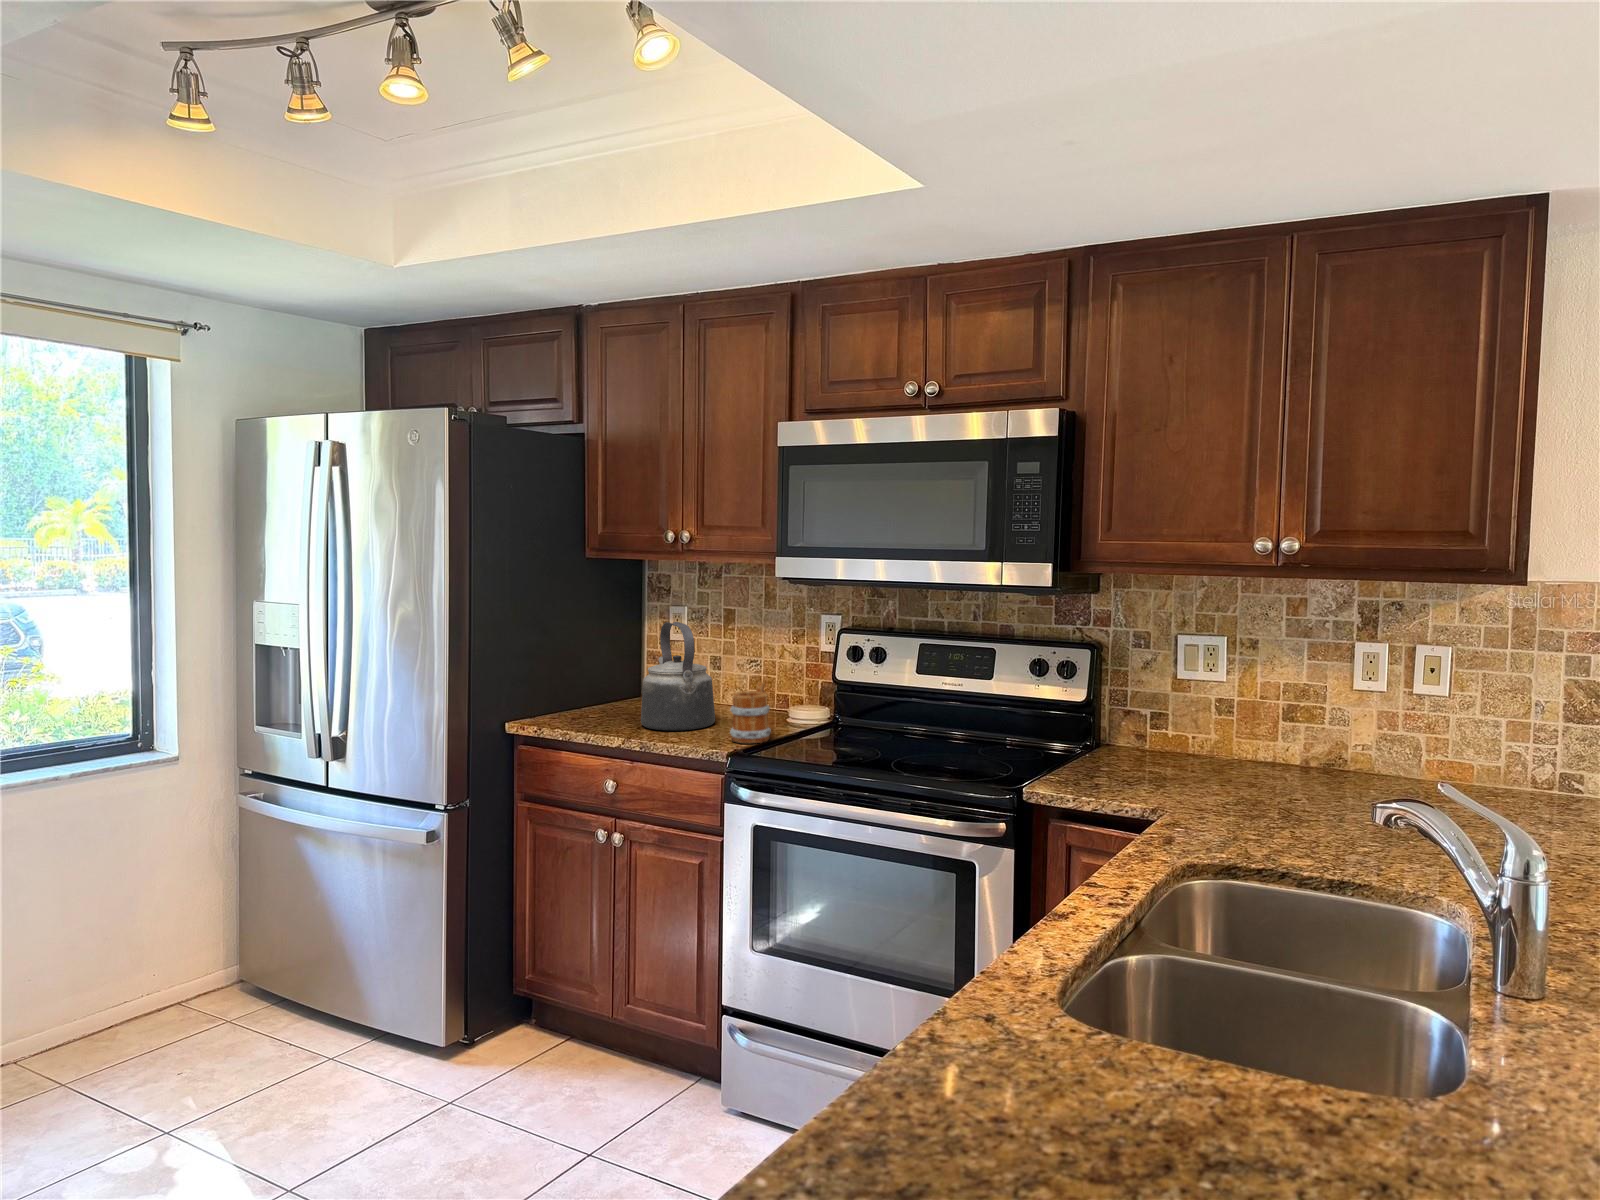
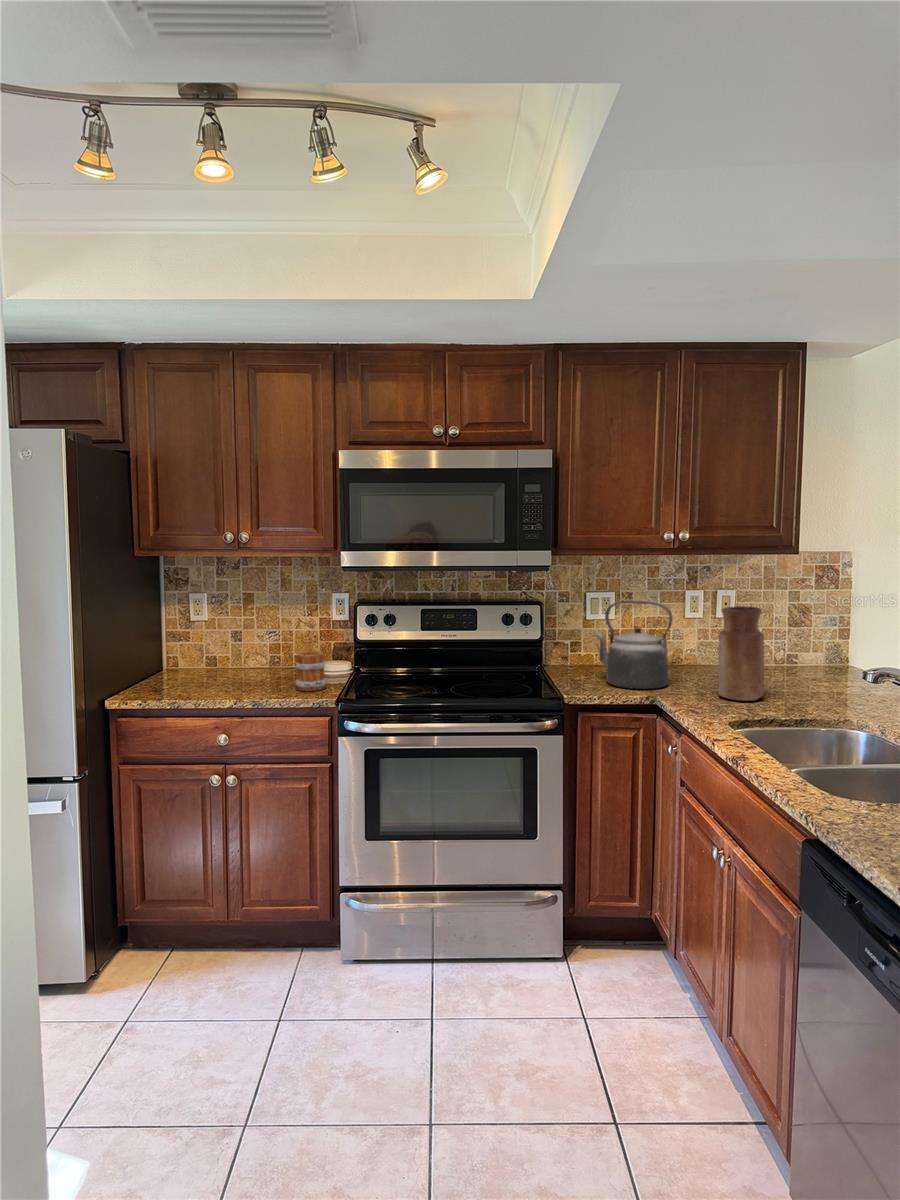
kettle: present [641,622,715,731] -> present [595,601,673,689]
vase: none [1276,678,1355,842] -> present [718,606,764,701]

